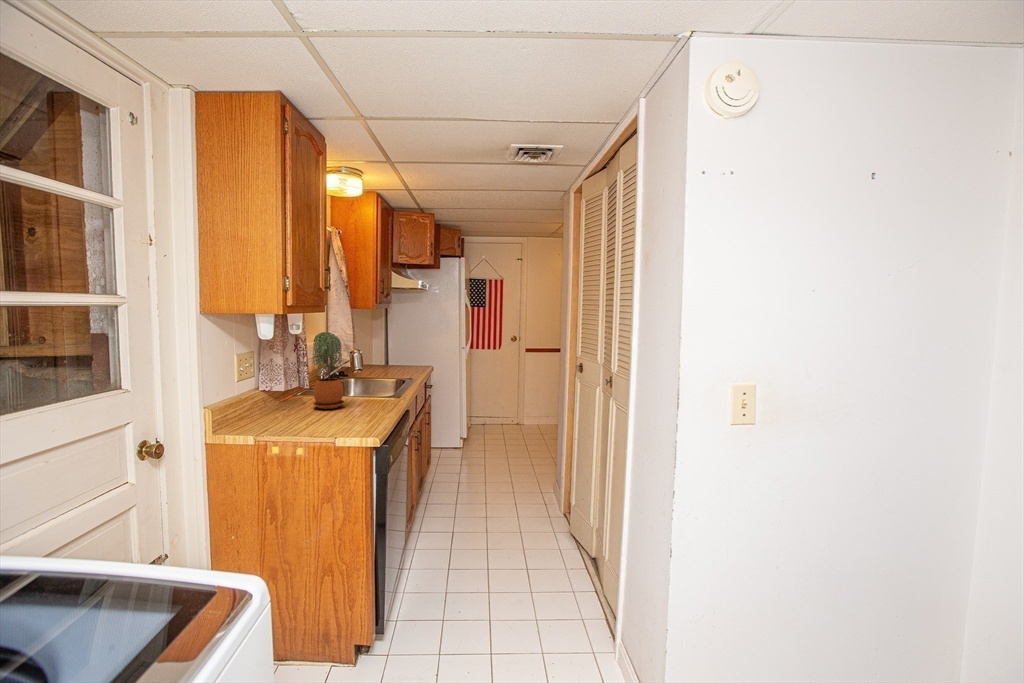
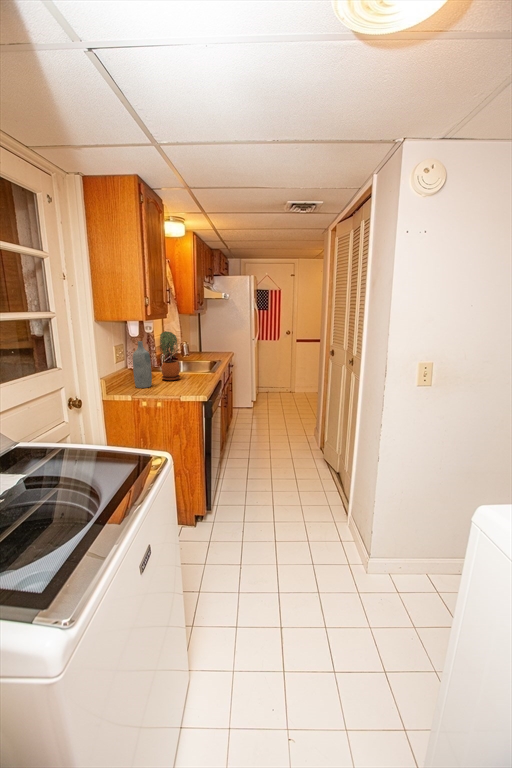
bottle: none [263,346,294,422] -> present [133,341,152,388]

